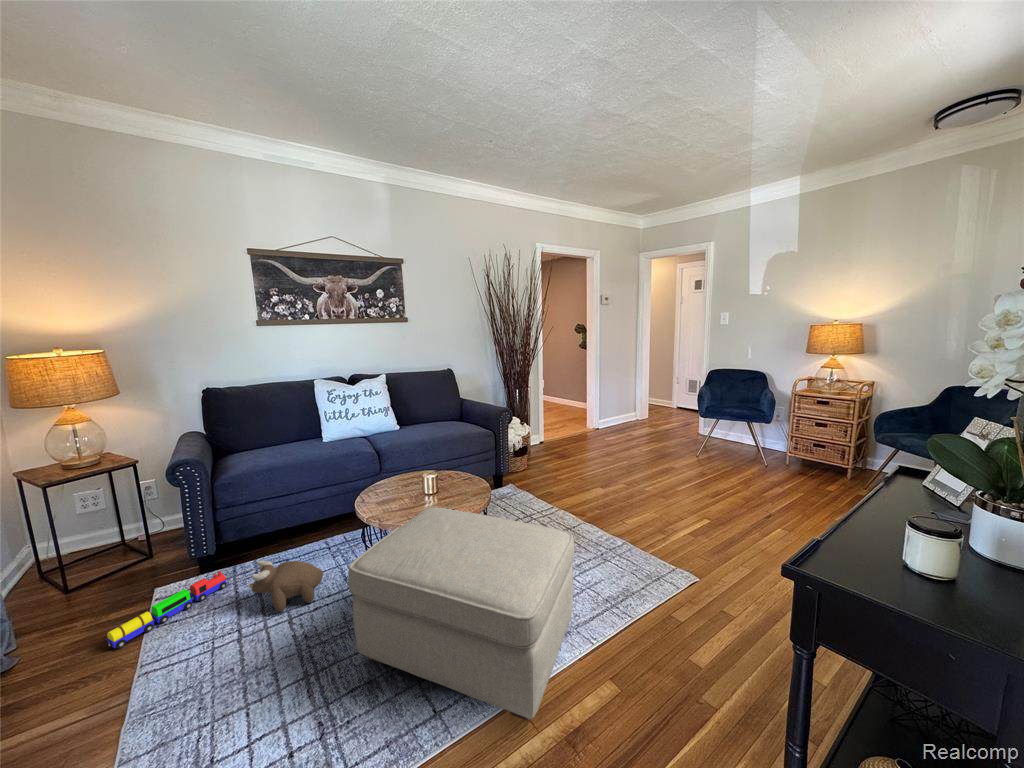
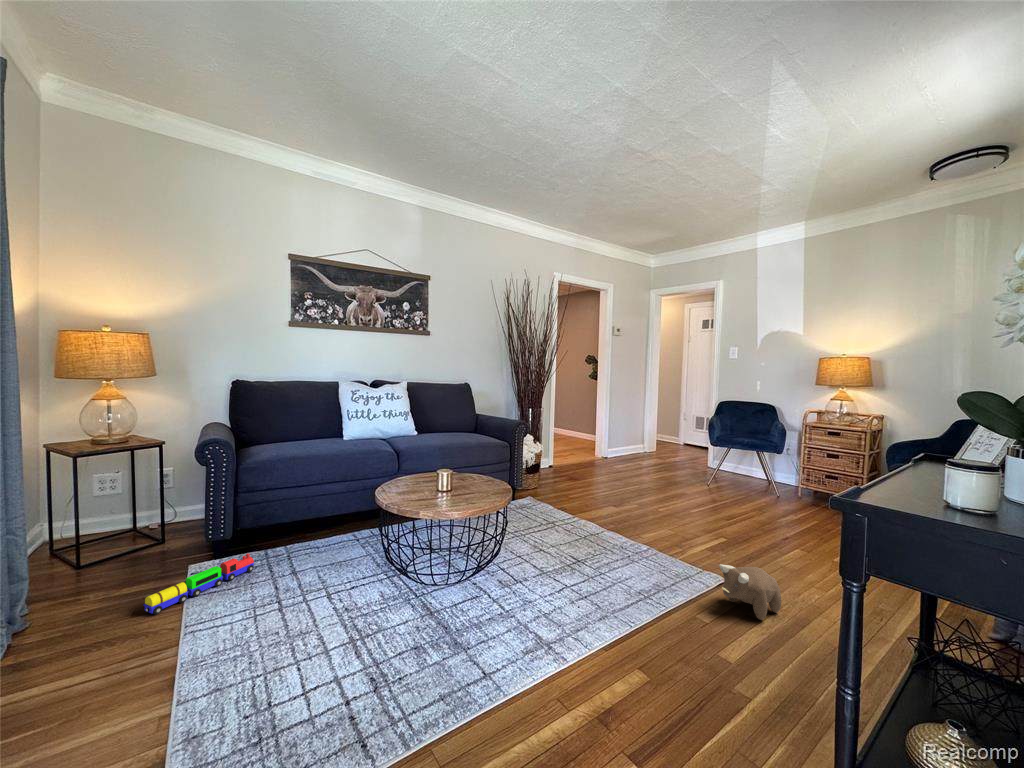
ottoman: present [348,506,575,721] -> none [401,494,613,681]
plush toy: present [249,561,323,612] -> present [719,564,781,620]

